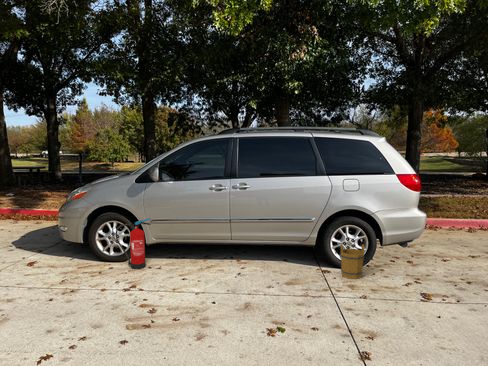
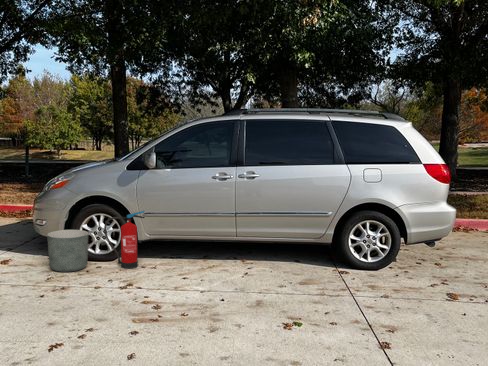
planter: none [65,235,102,273] -> present [47,230,88,272]
bucket: present [340,243,365,279] -> none [359,240,388,280]

